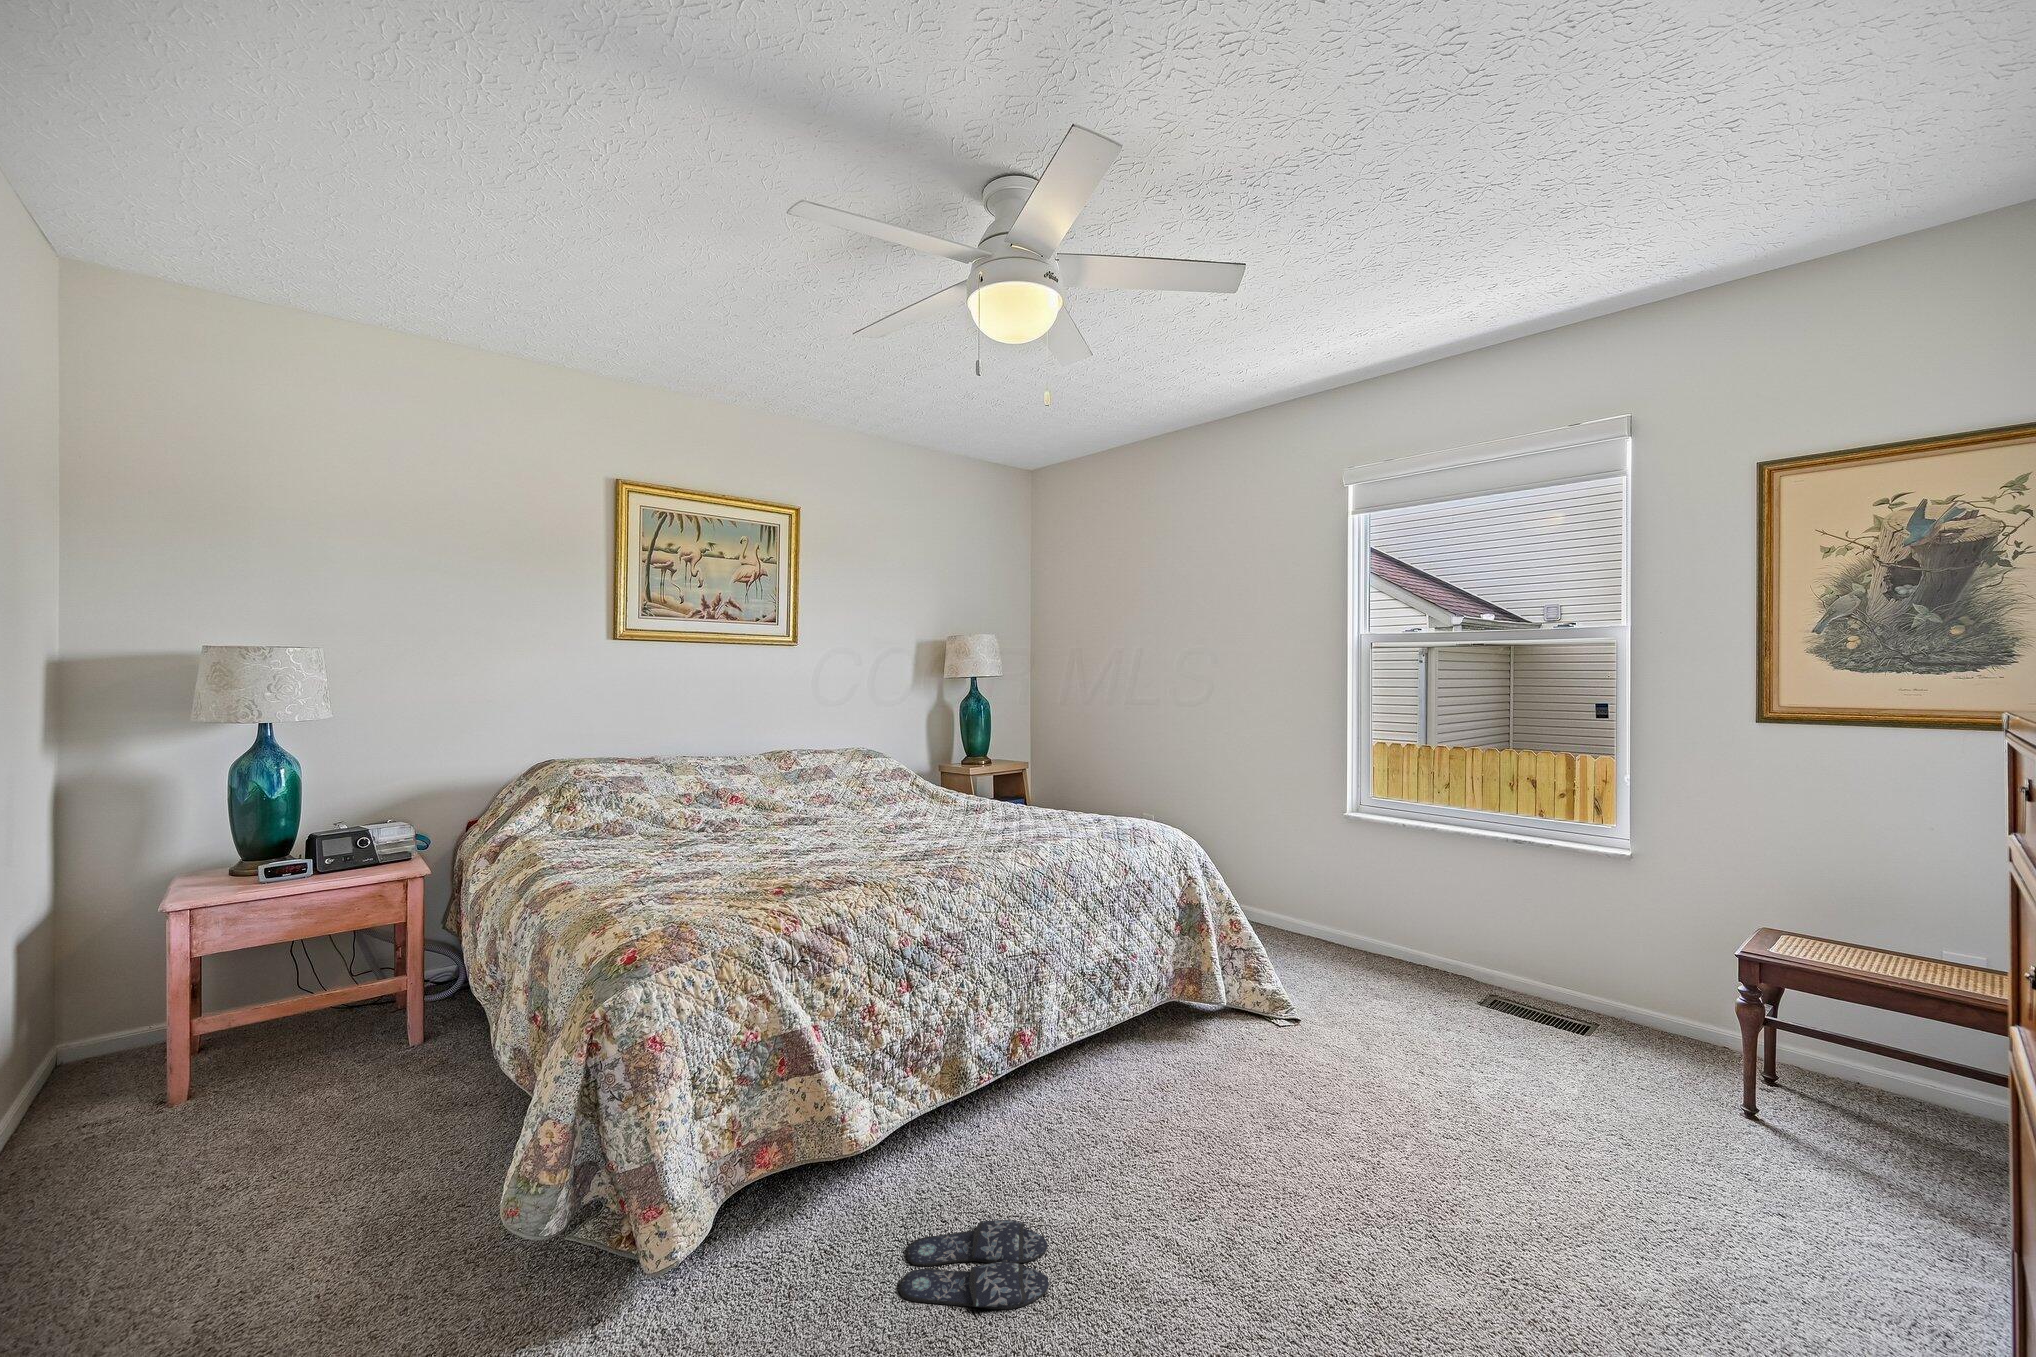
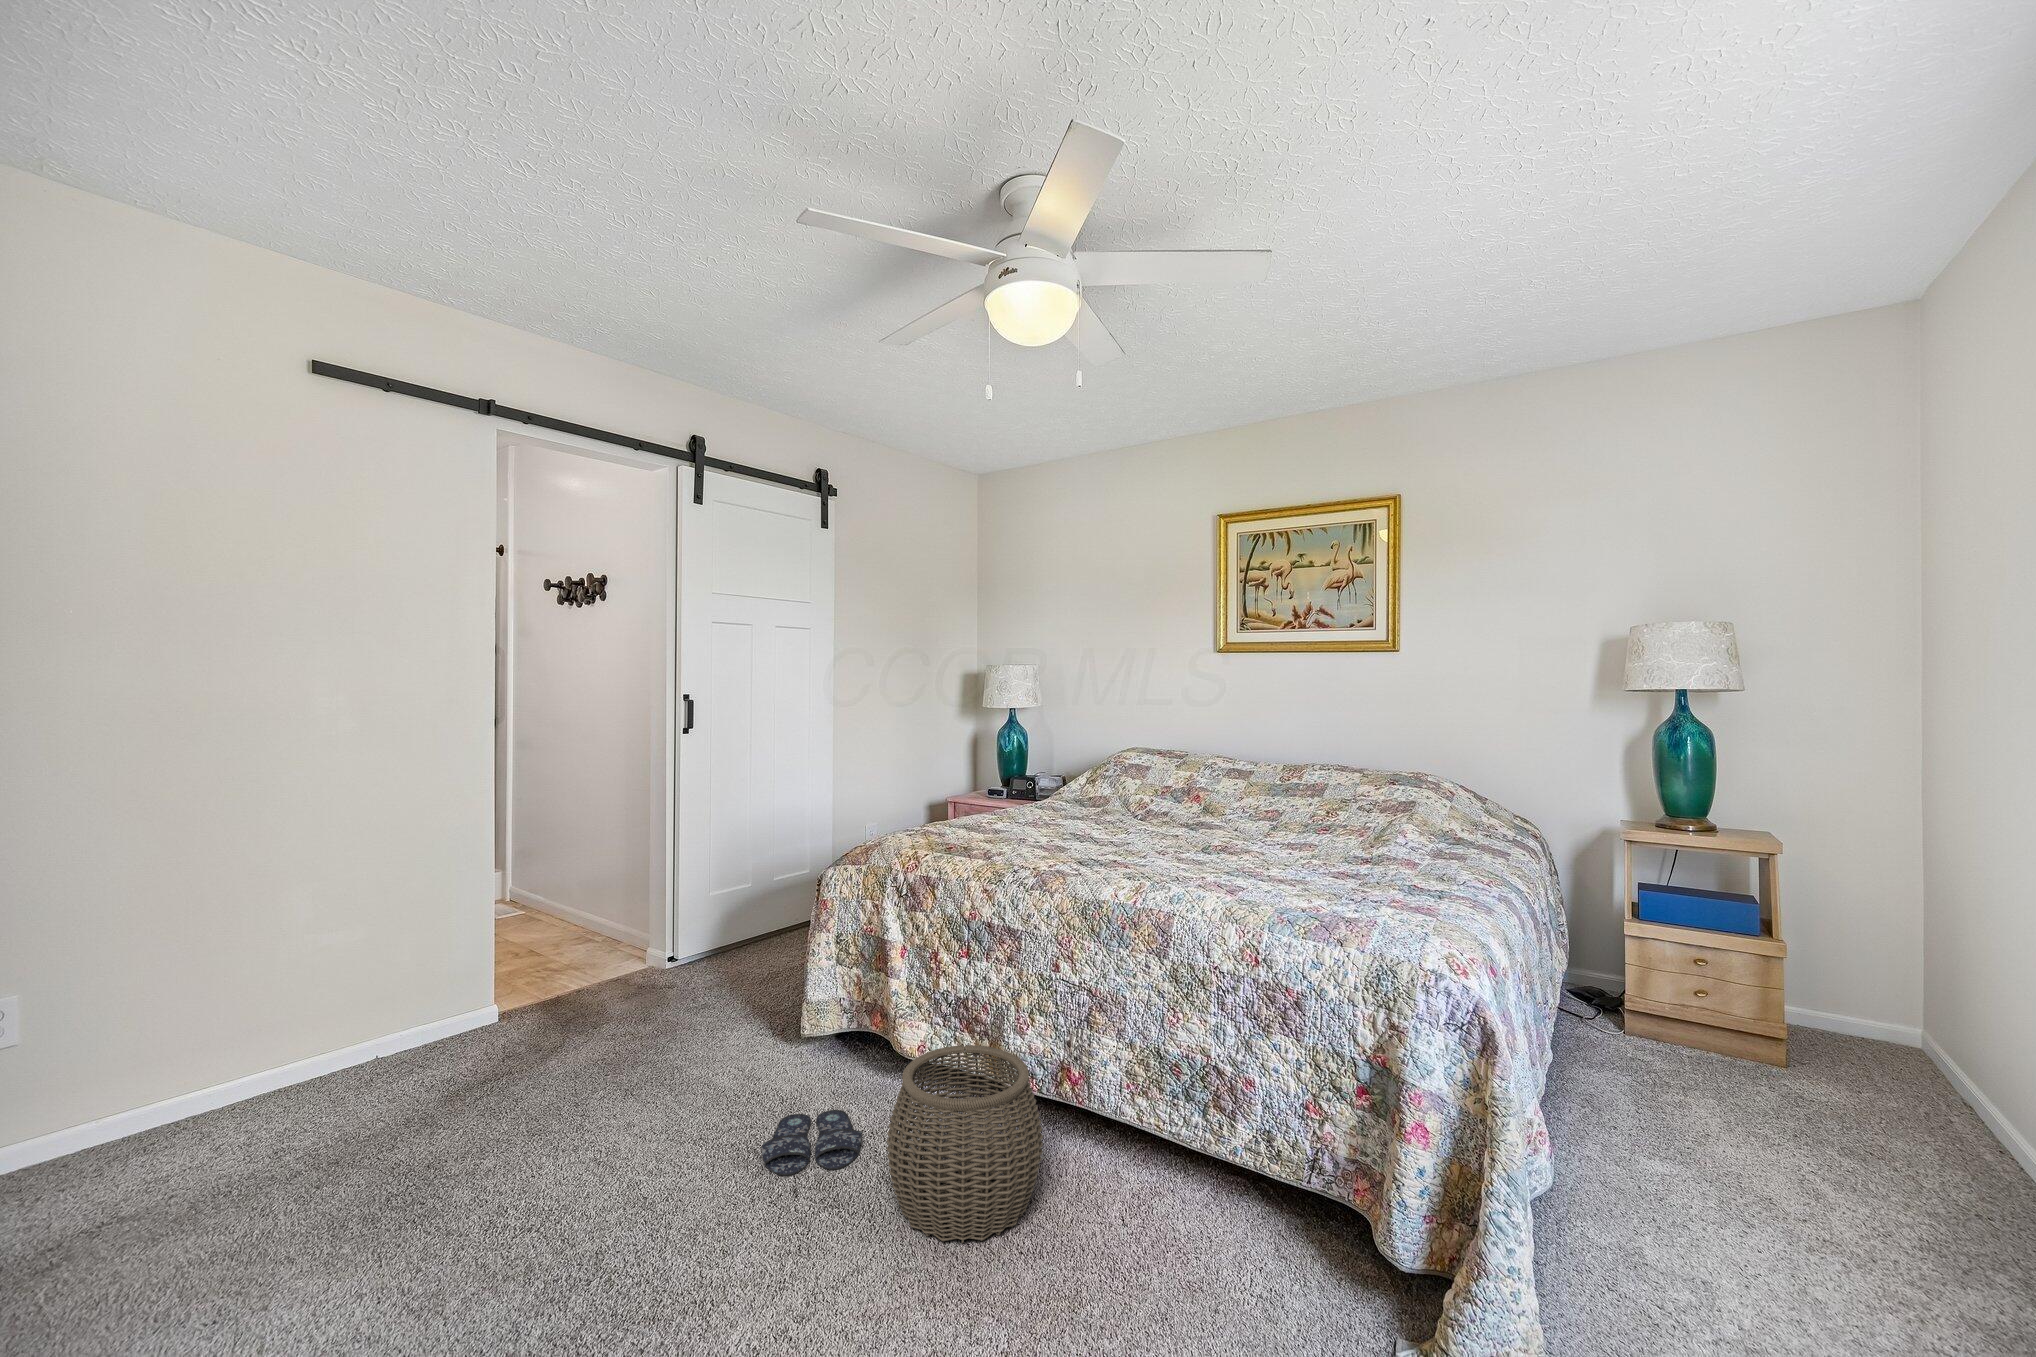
woven basket: none [1052,1012,1207,1198] -> present [887,1045,1043,1243]

